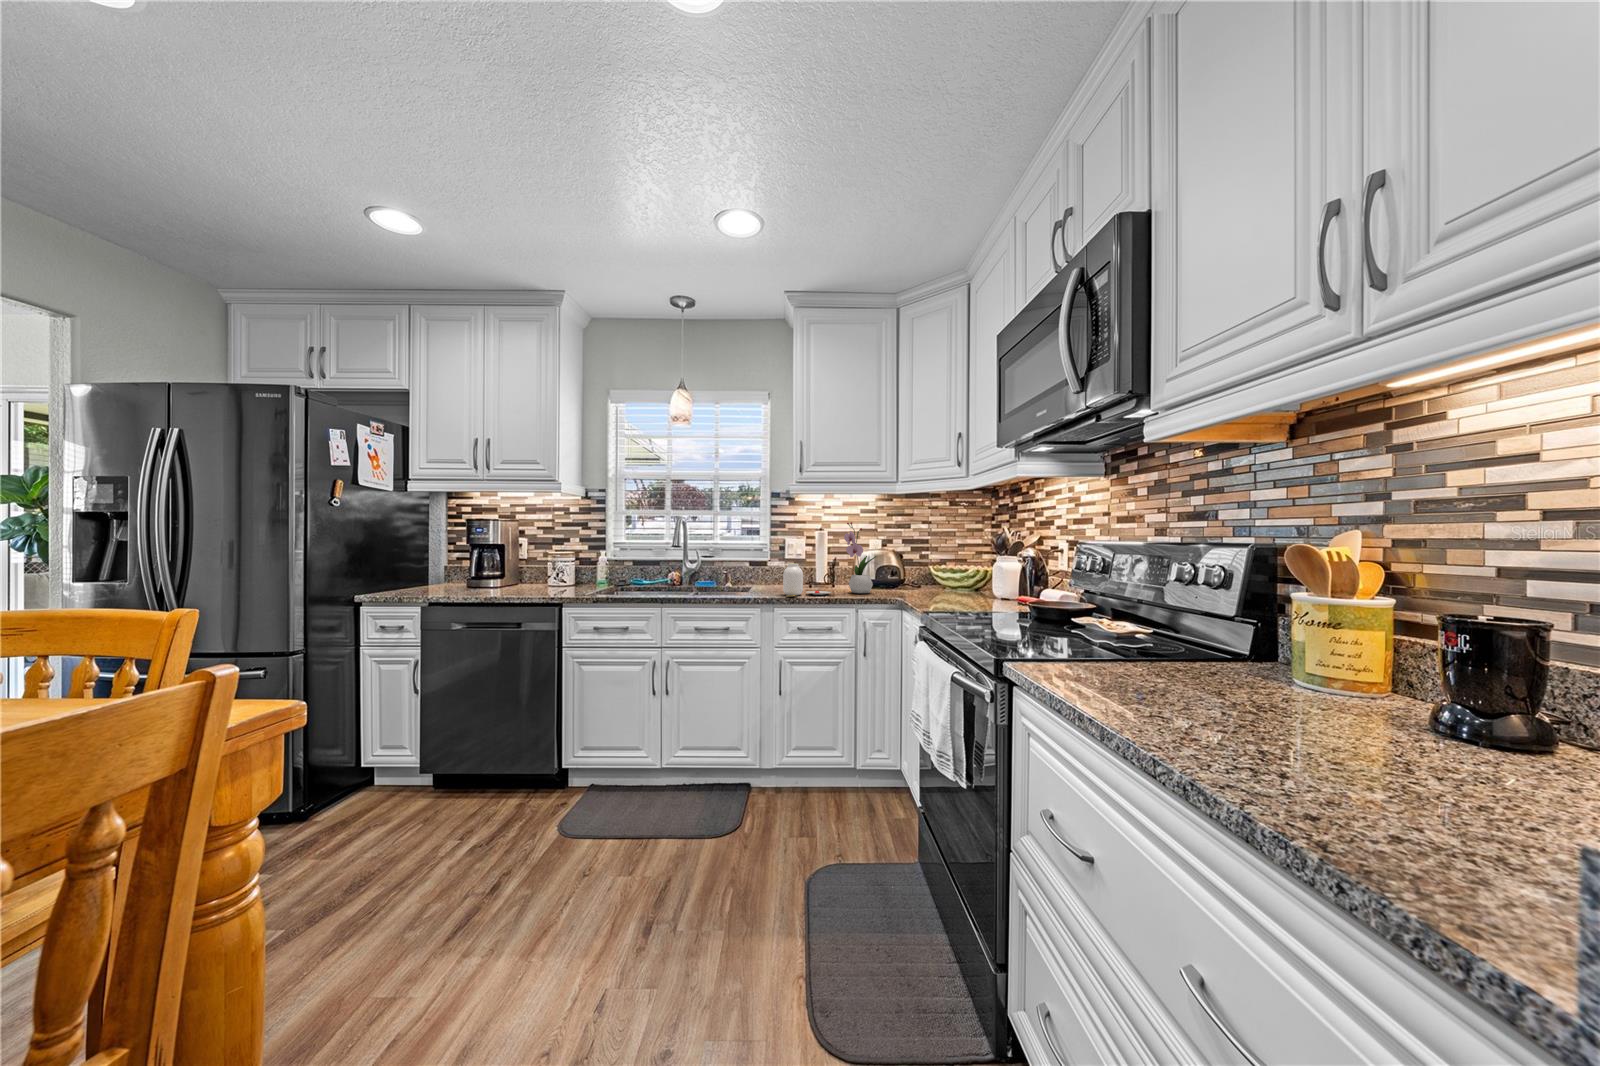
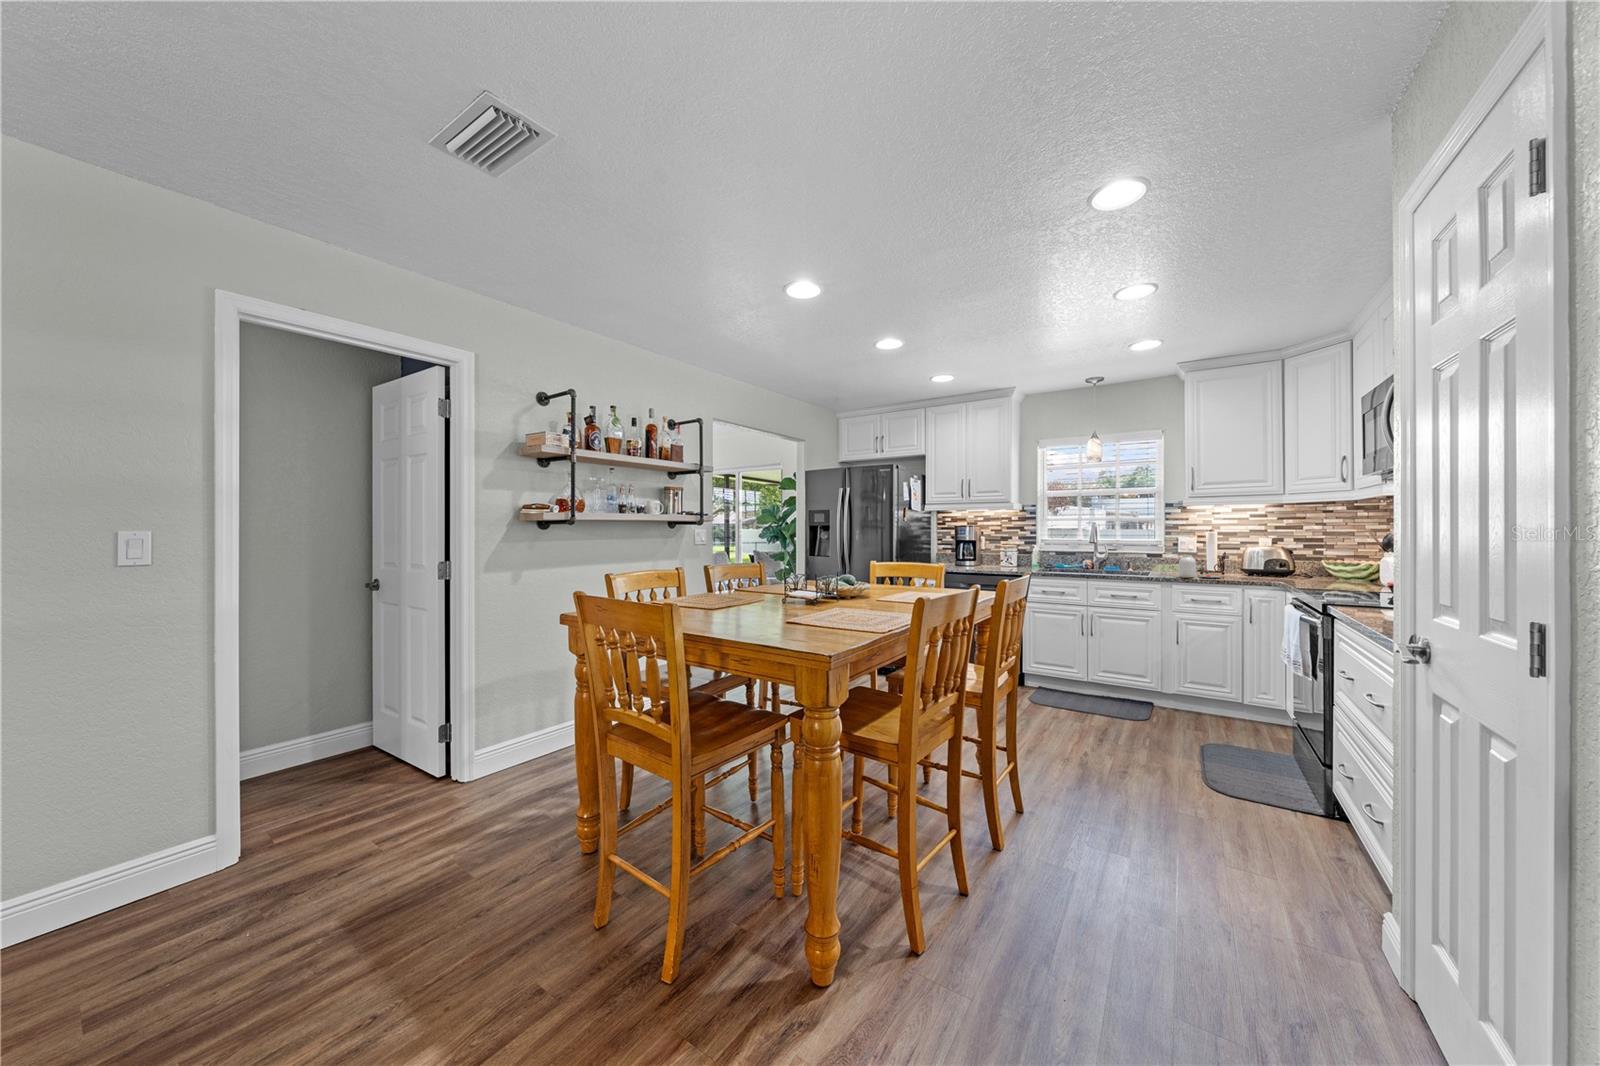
flower arrangement: present [844,522,876,593] -> none [1233,525,1265,579]

